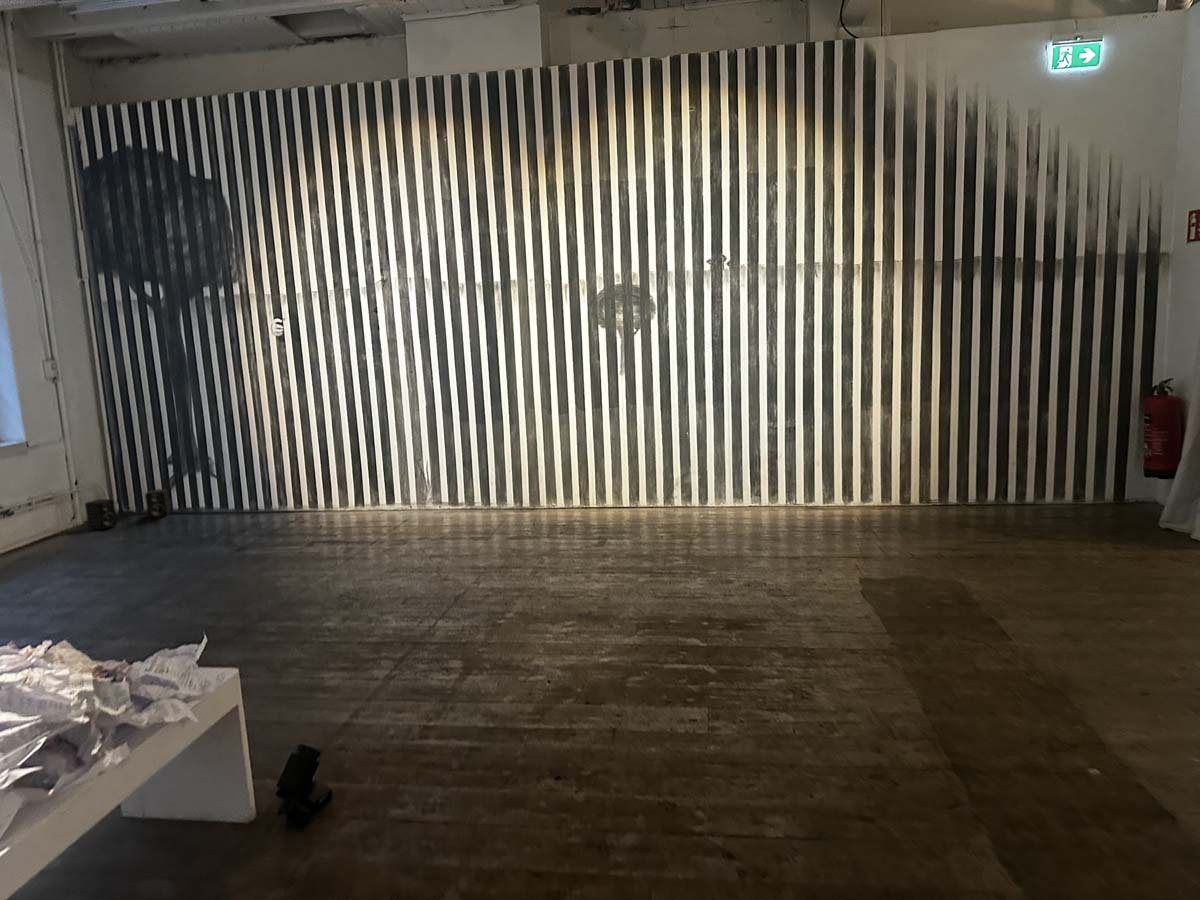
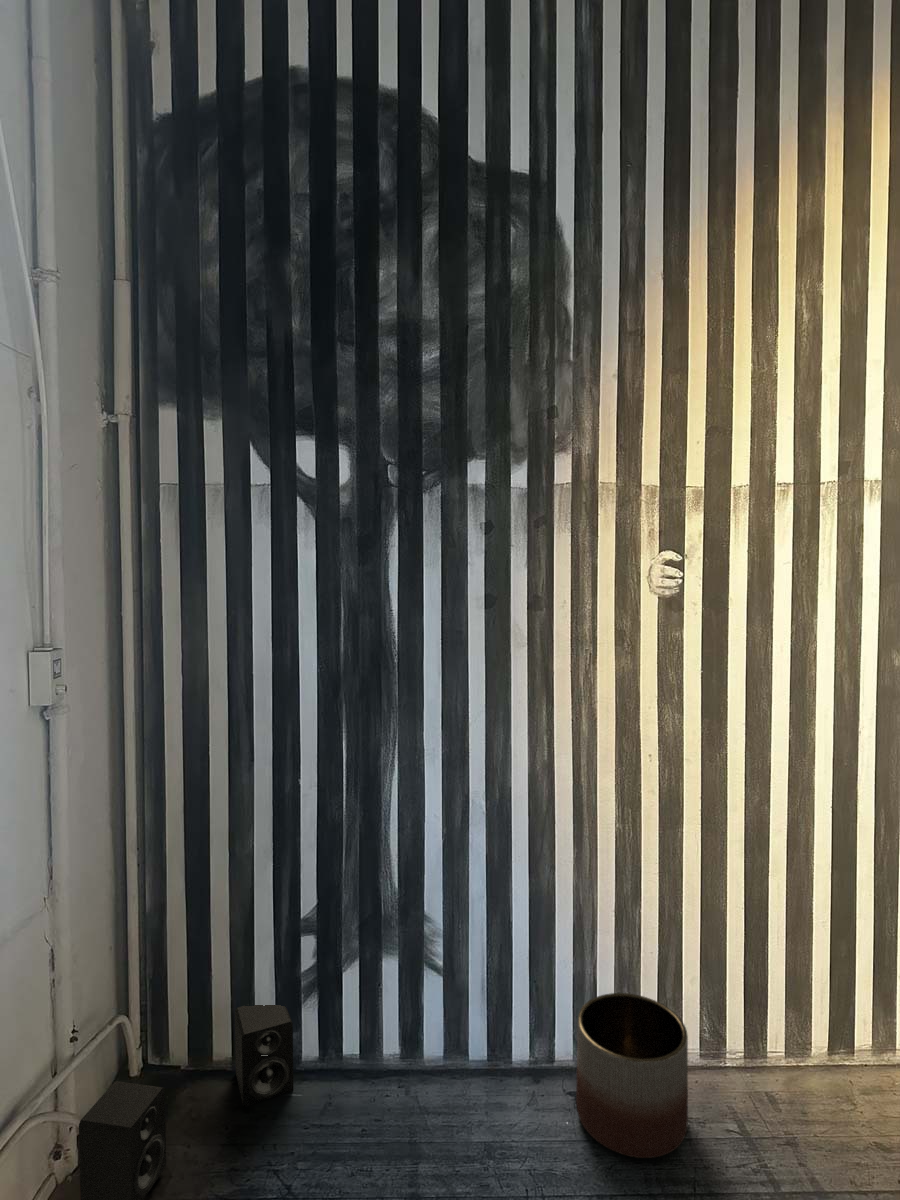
planter: none [245,483,288,523] -> present [576,993,688,1158]

